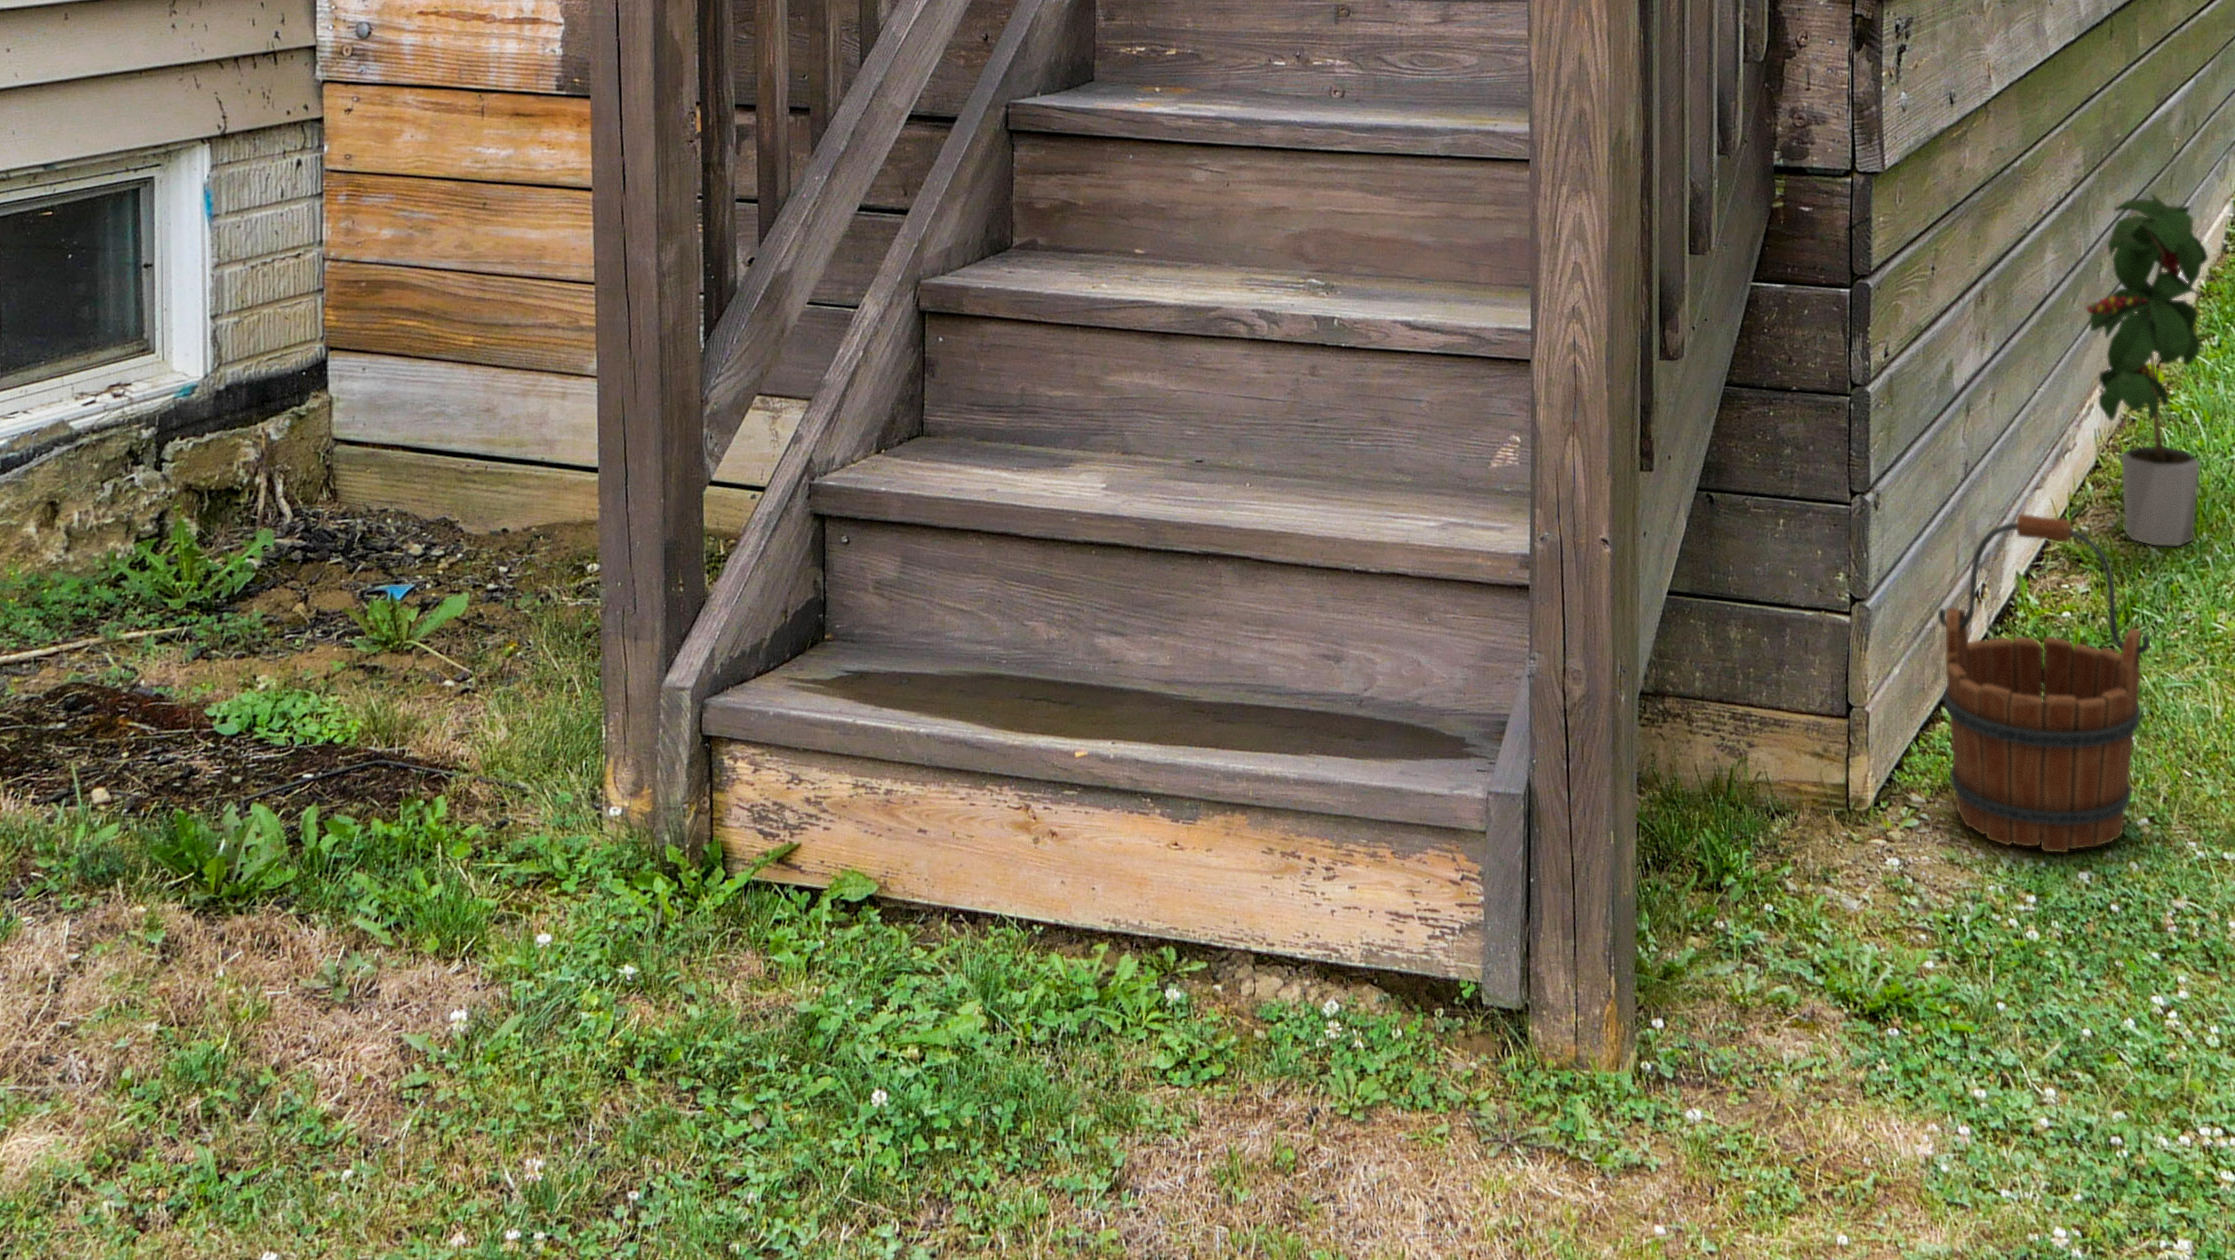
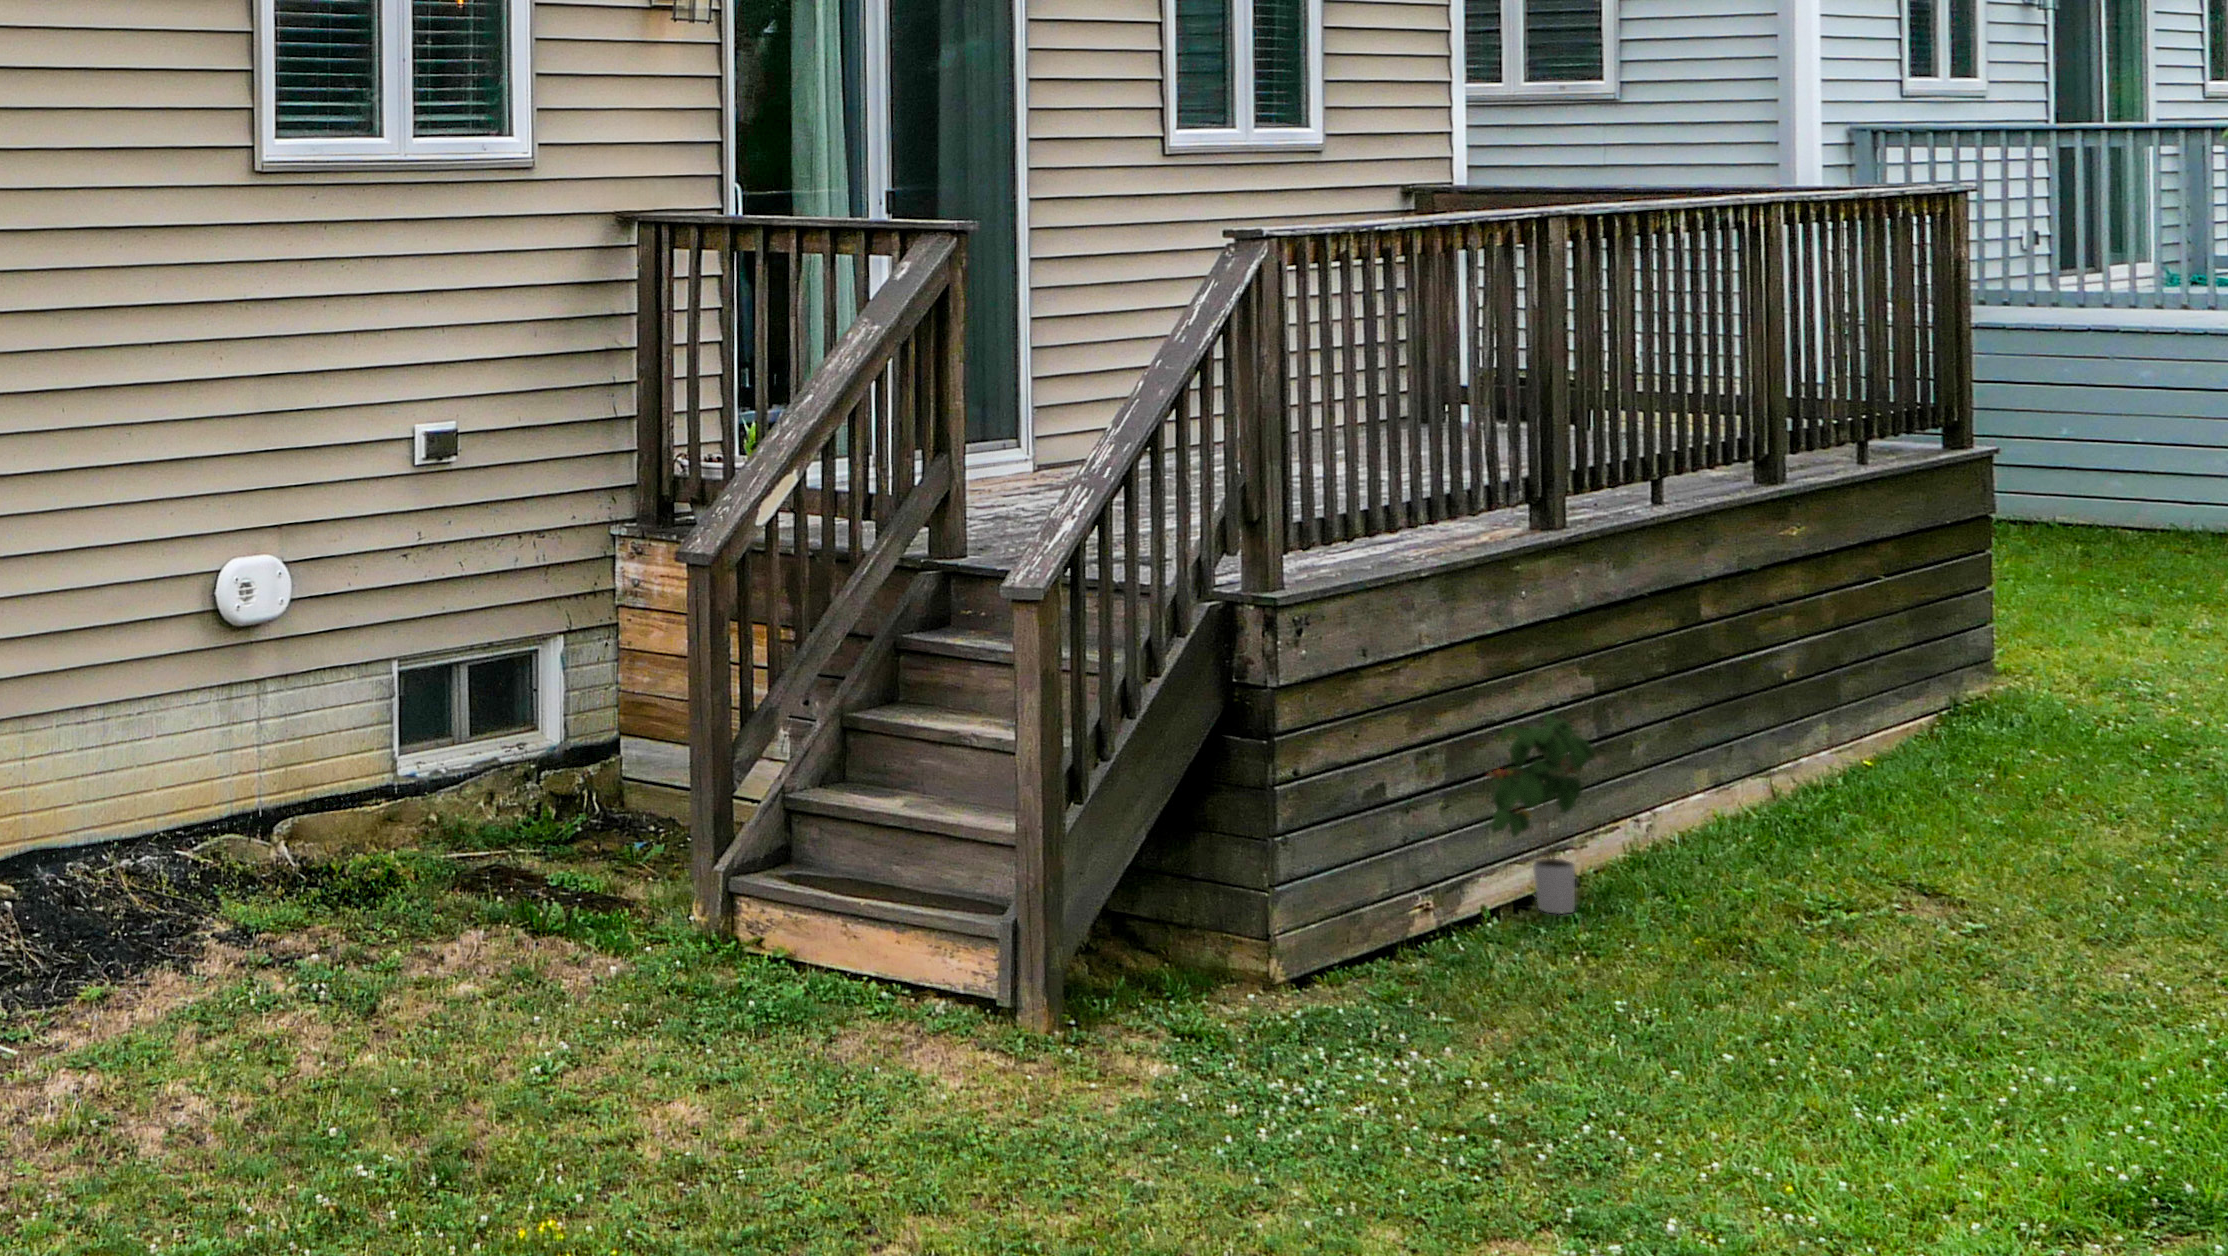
wooden bucket: present [1938,514,2150,852] -> none [1272,852,1363,1009]

